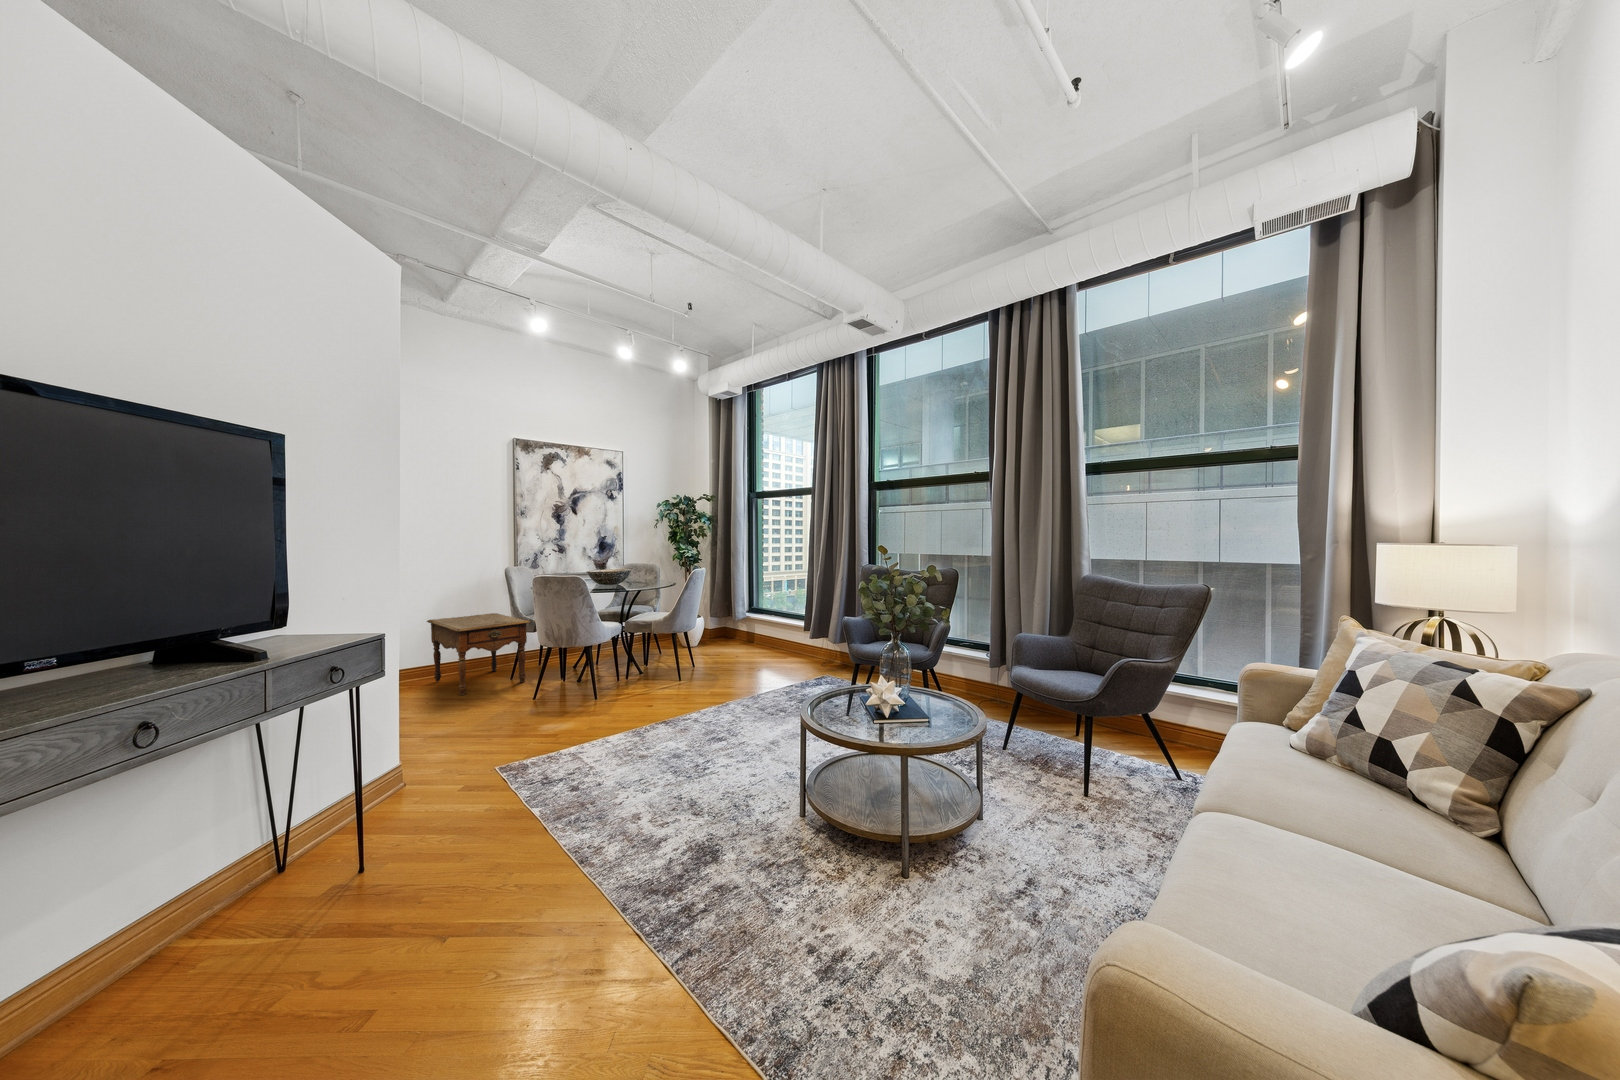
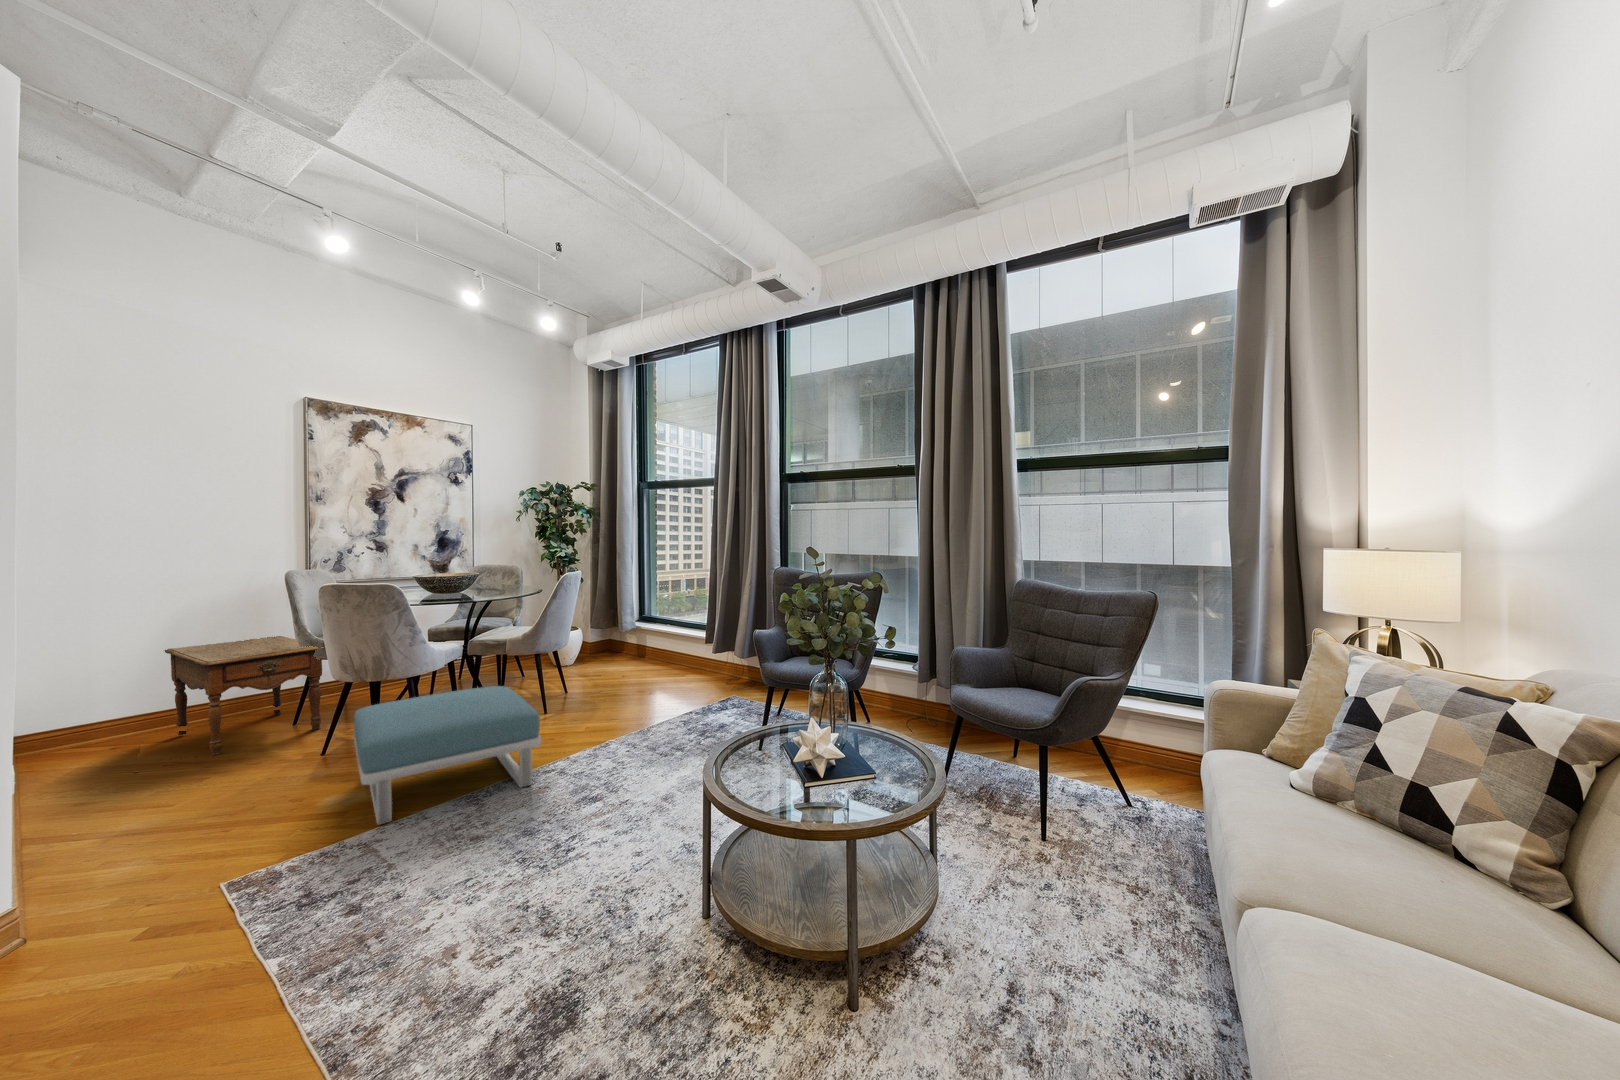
footstool: none [556,655,683,745] -> present [354,686,541,825]

